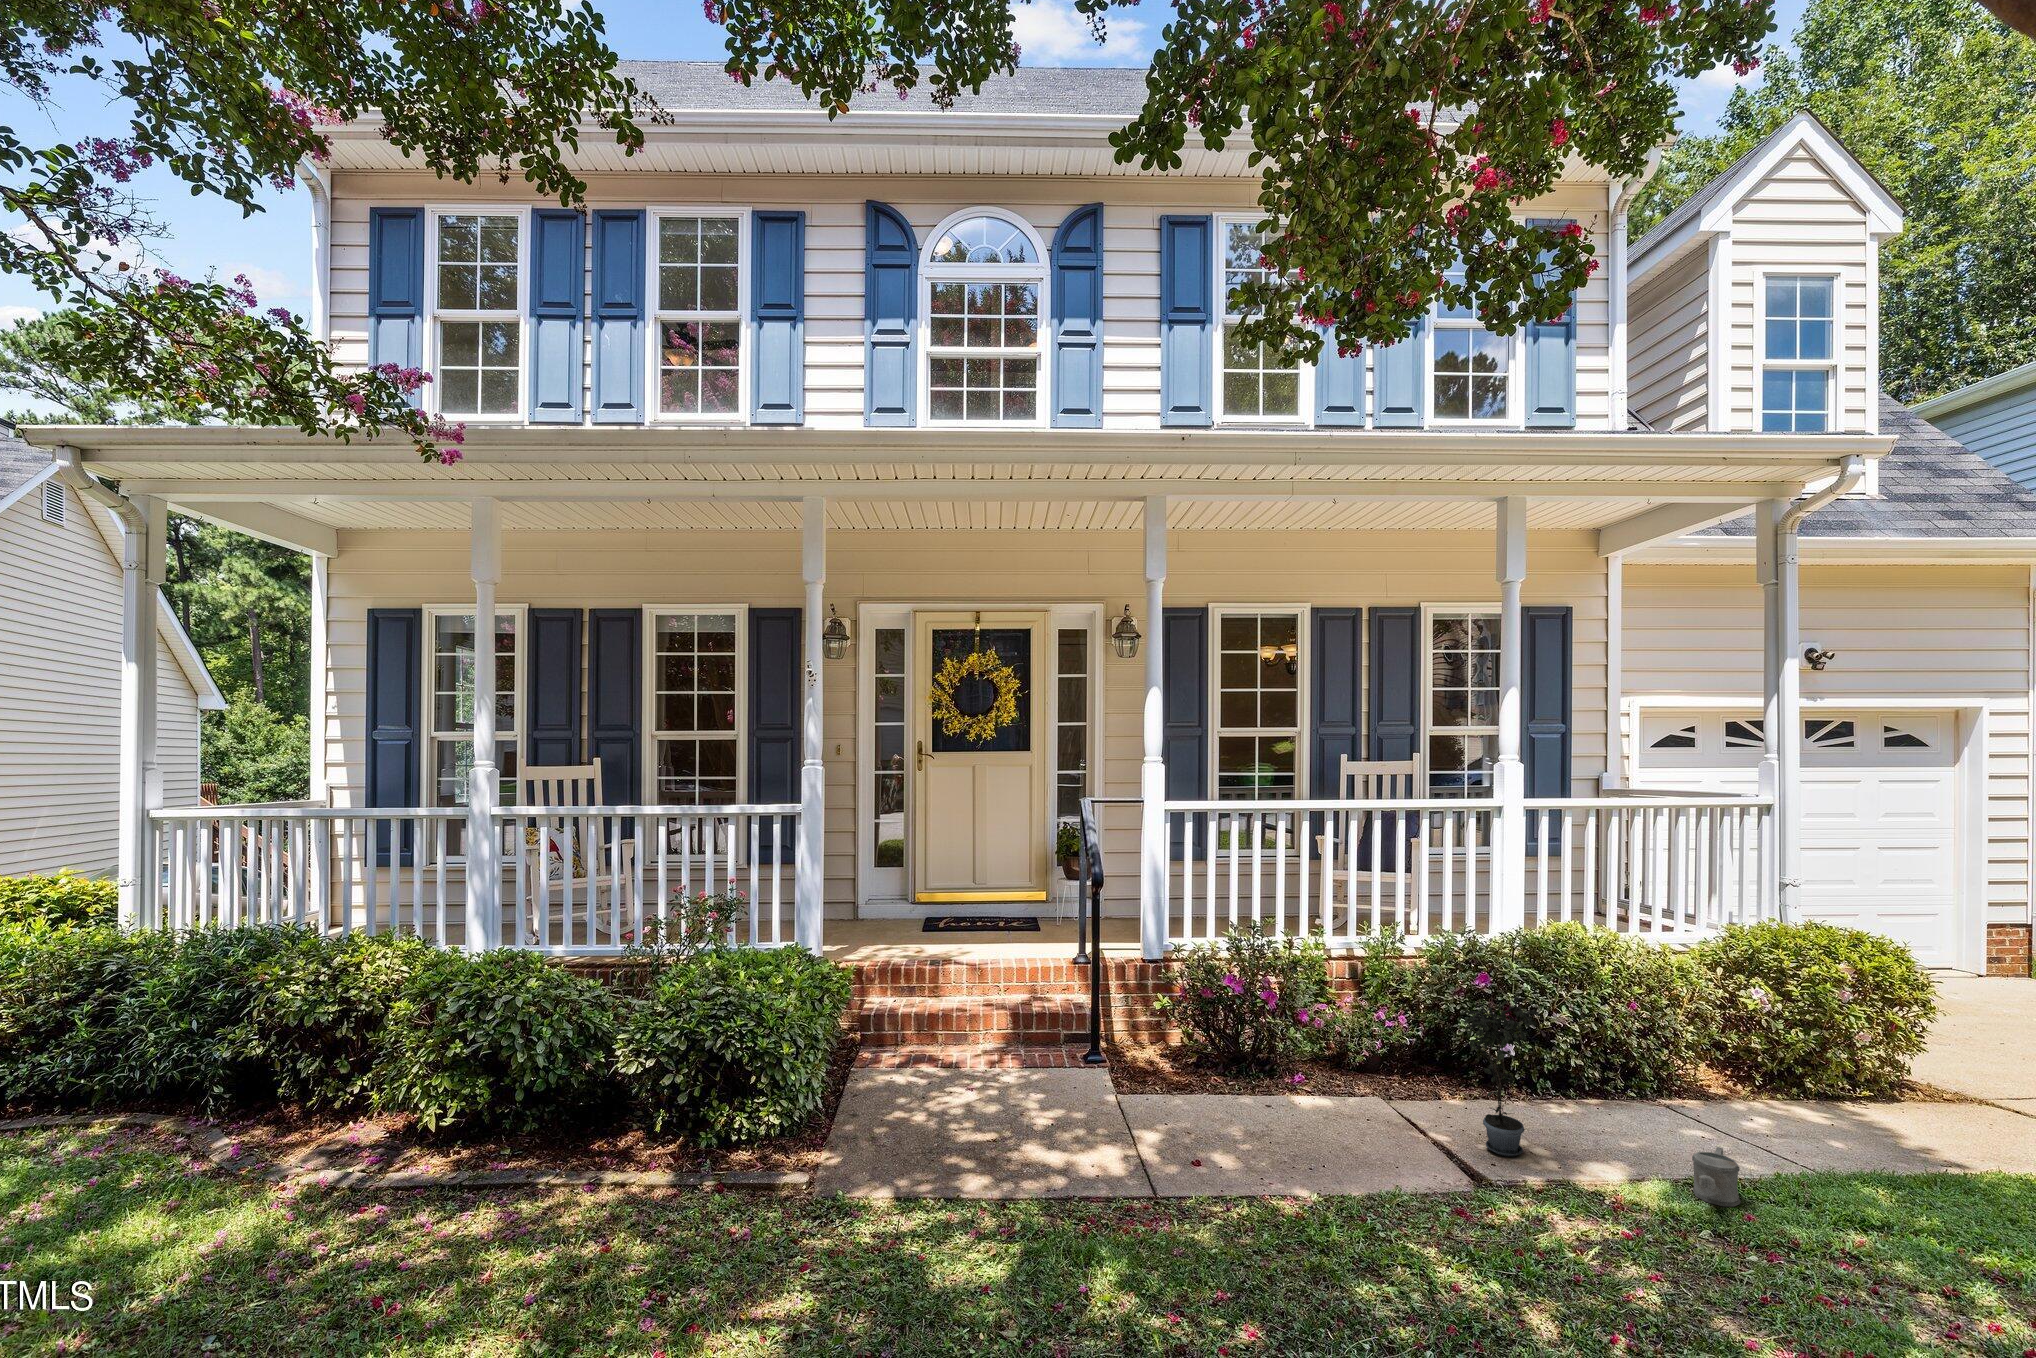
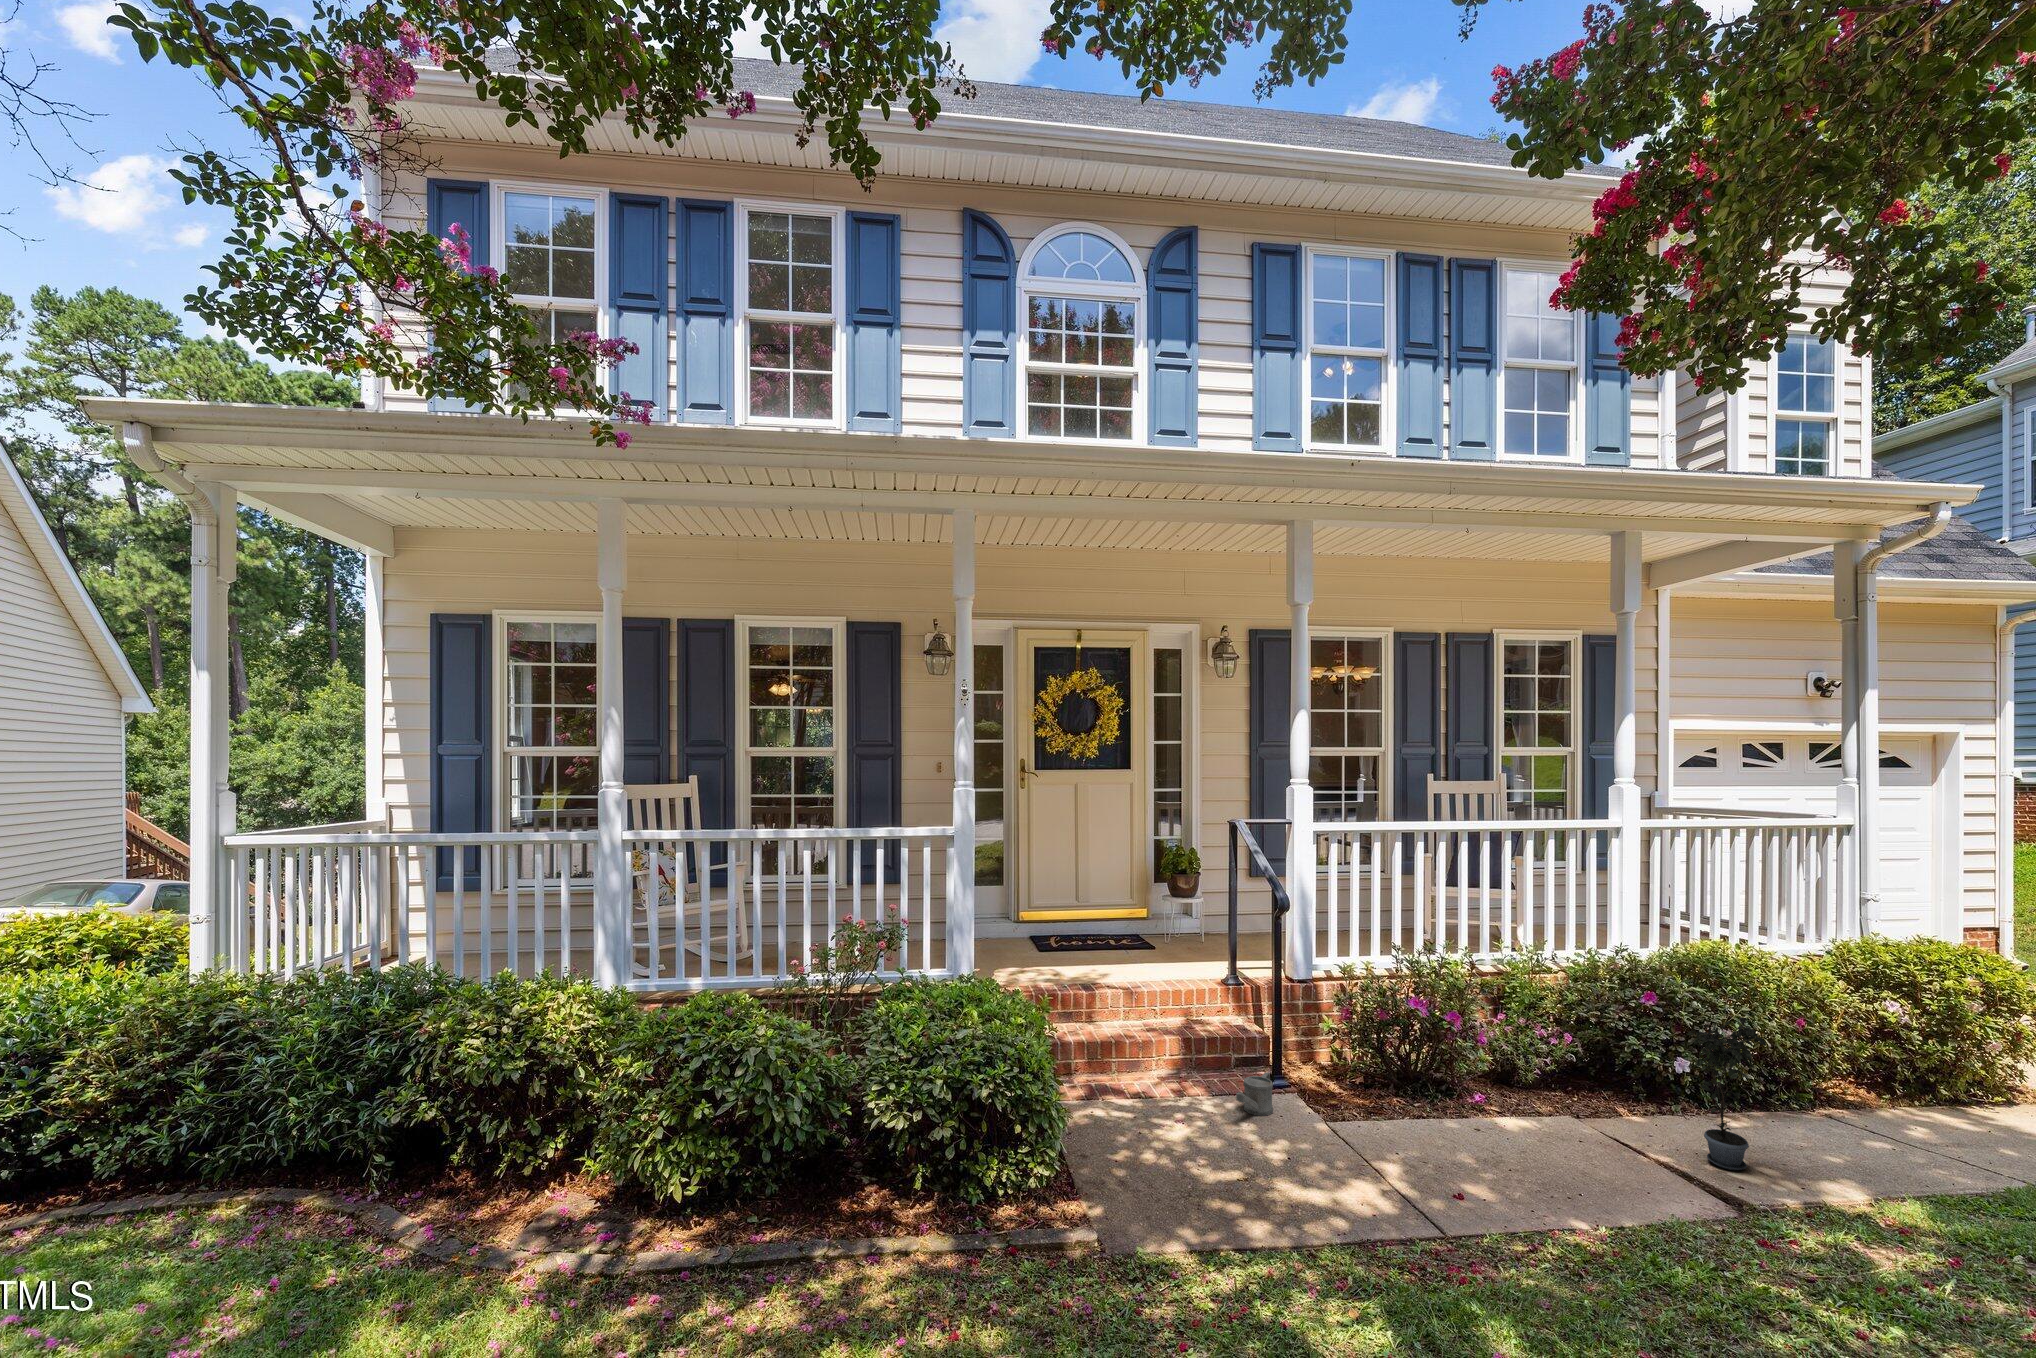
watering can: present [1692,1147,1740,1207] -> present [1236,1072,1273,1116]

